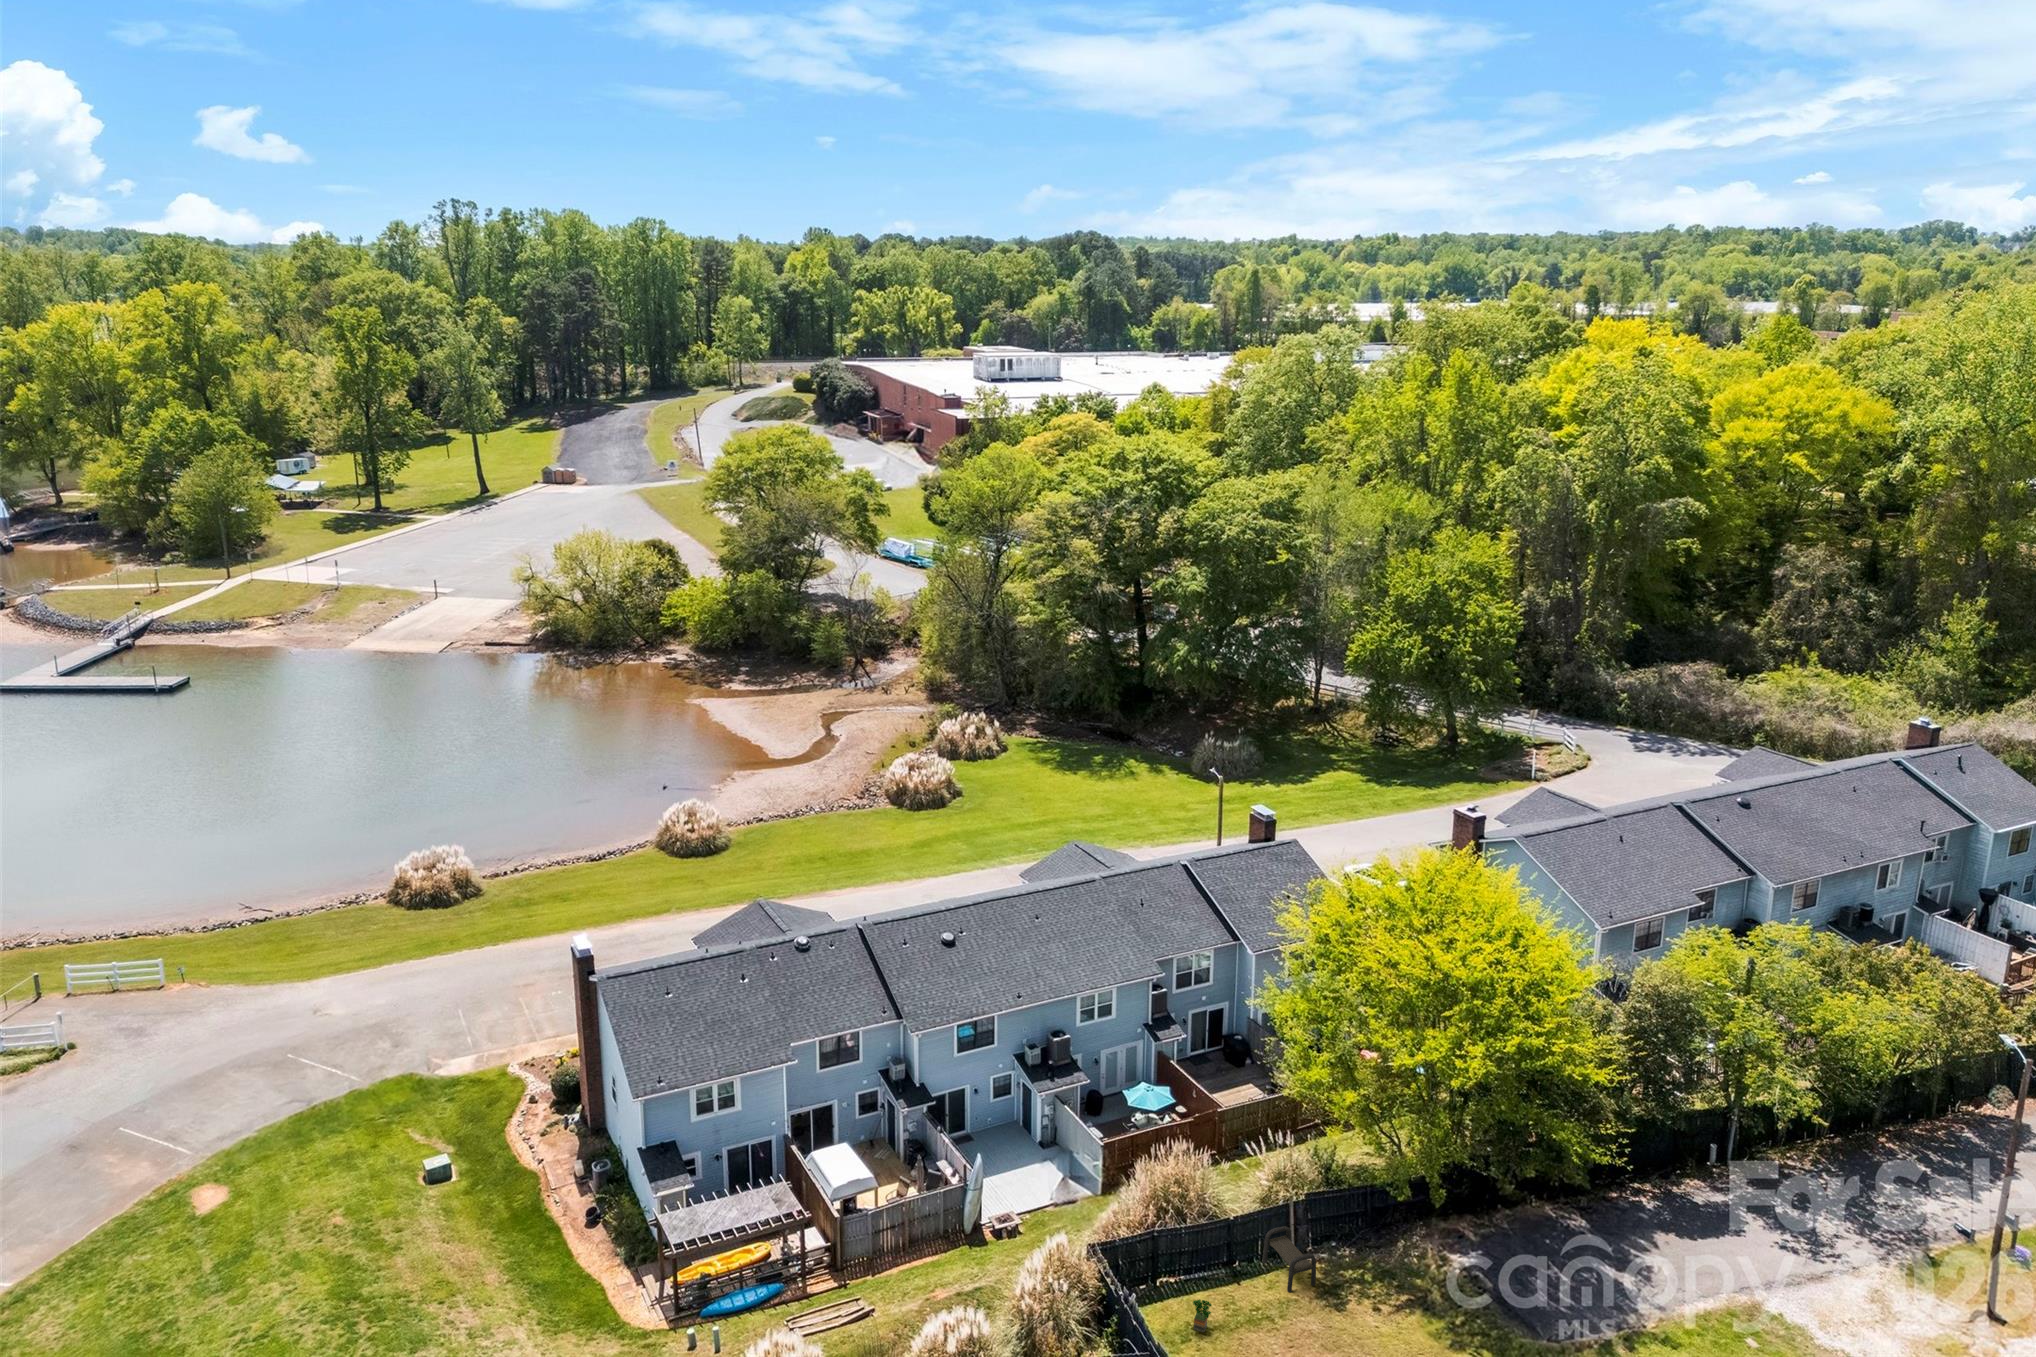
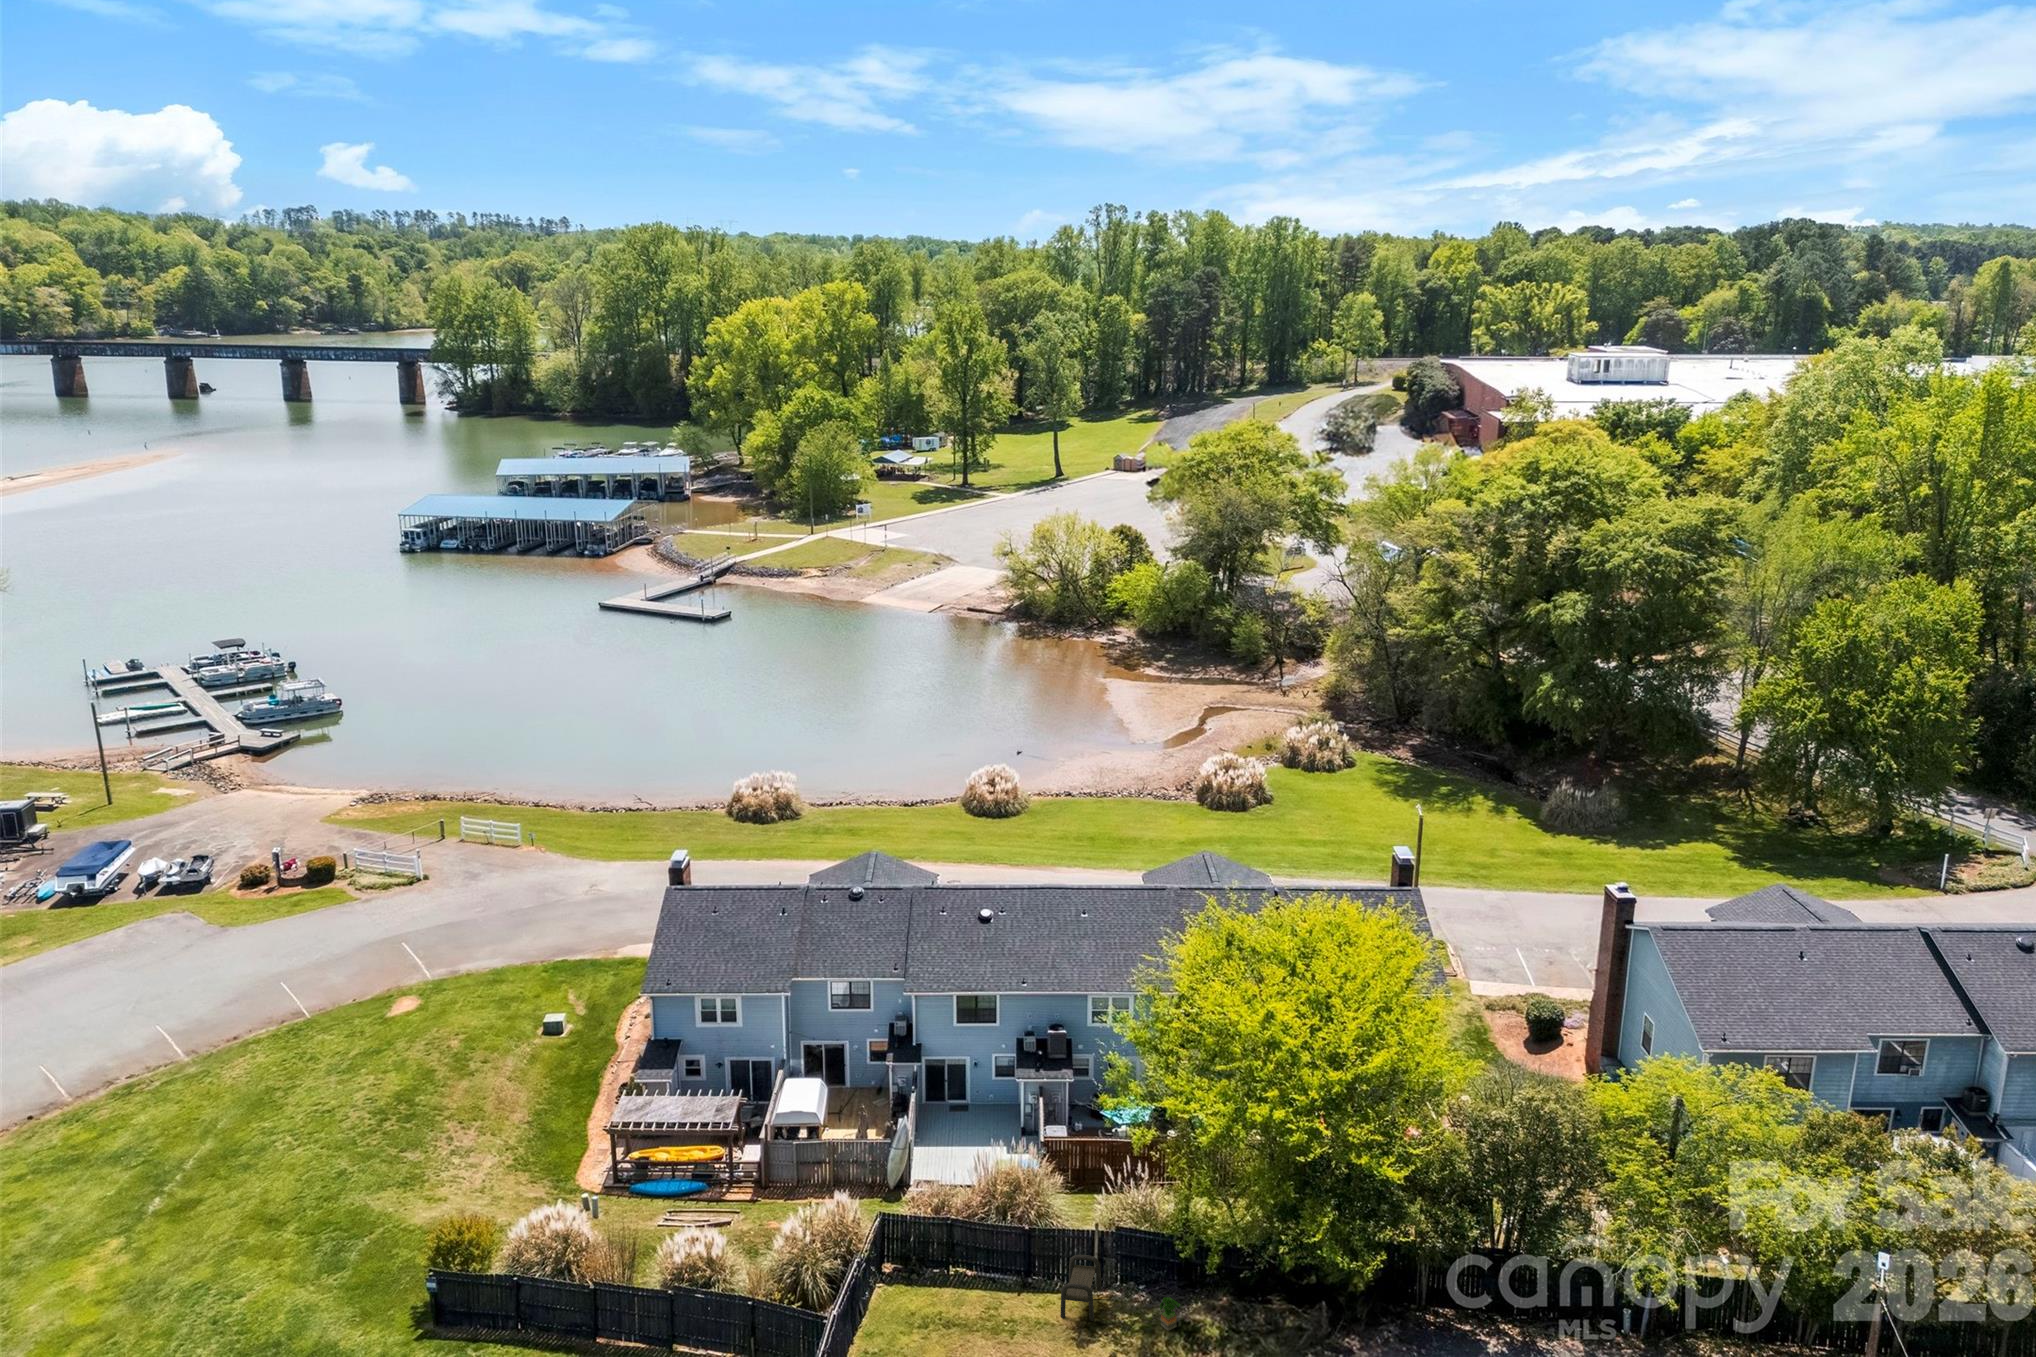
potted tree: present [1193,1300,1212,1332] -> present [1160,1297,1180,1331]

